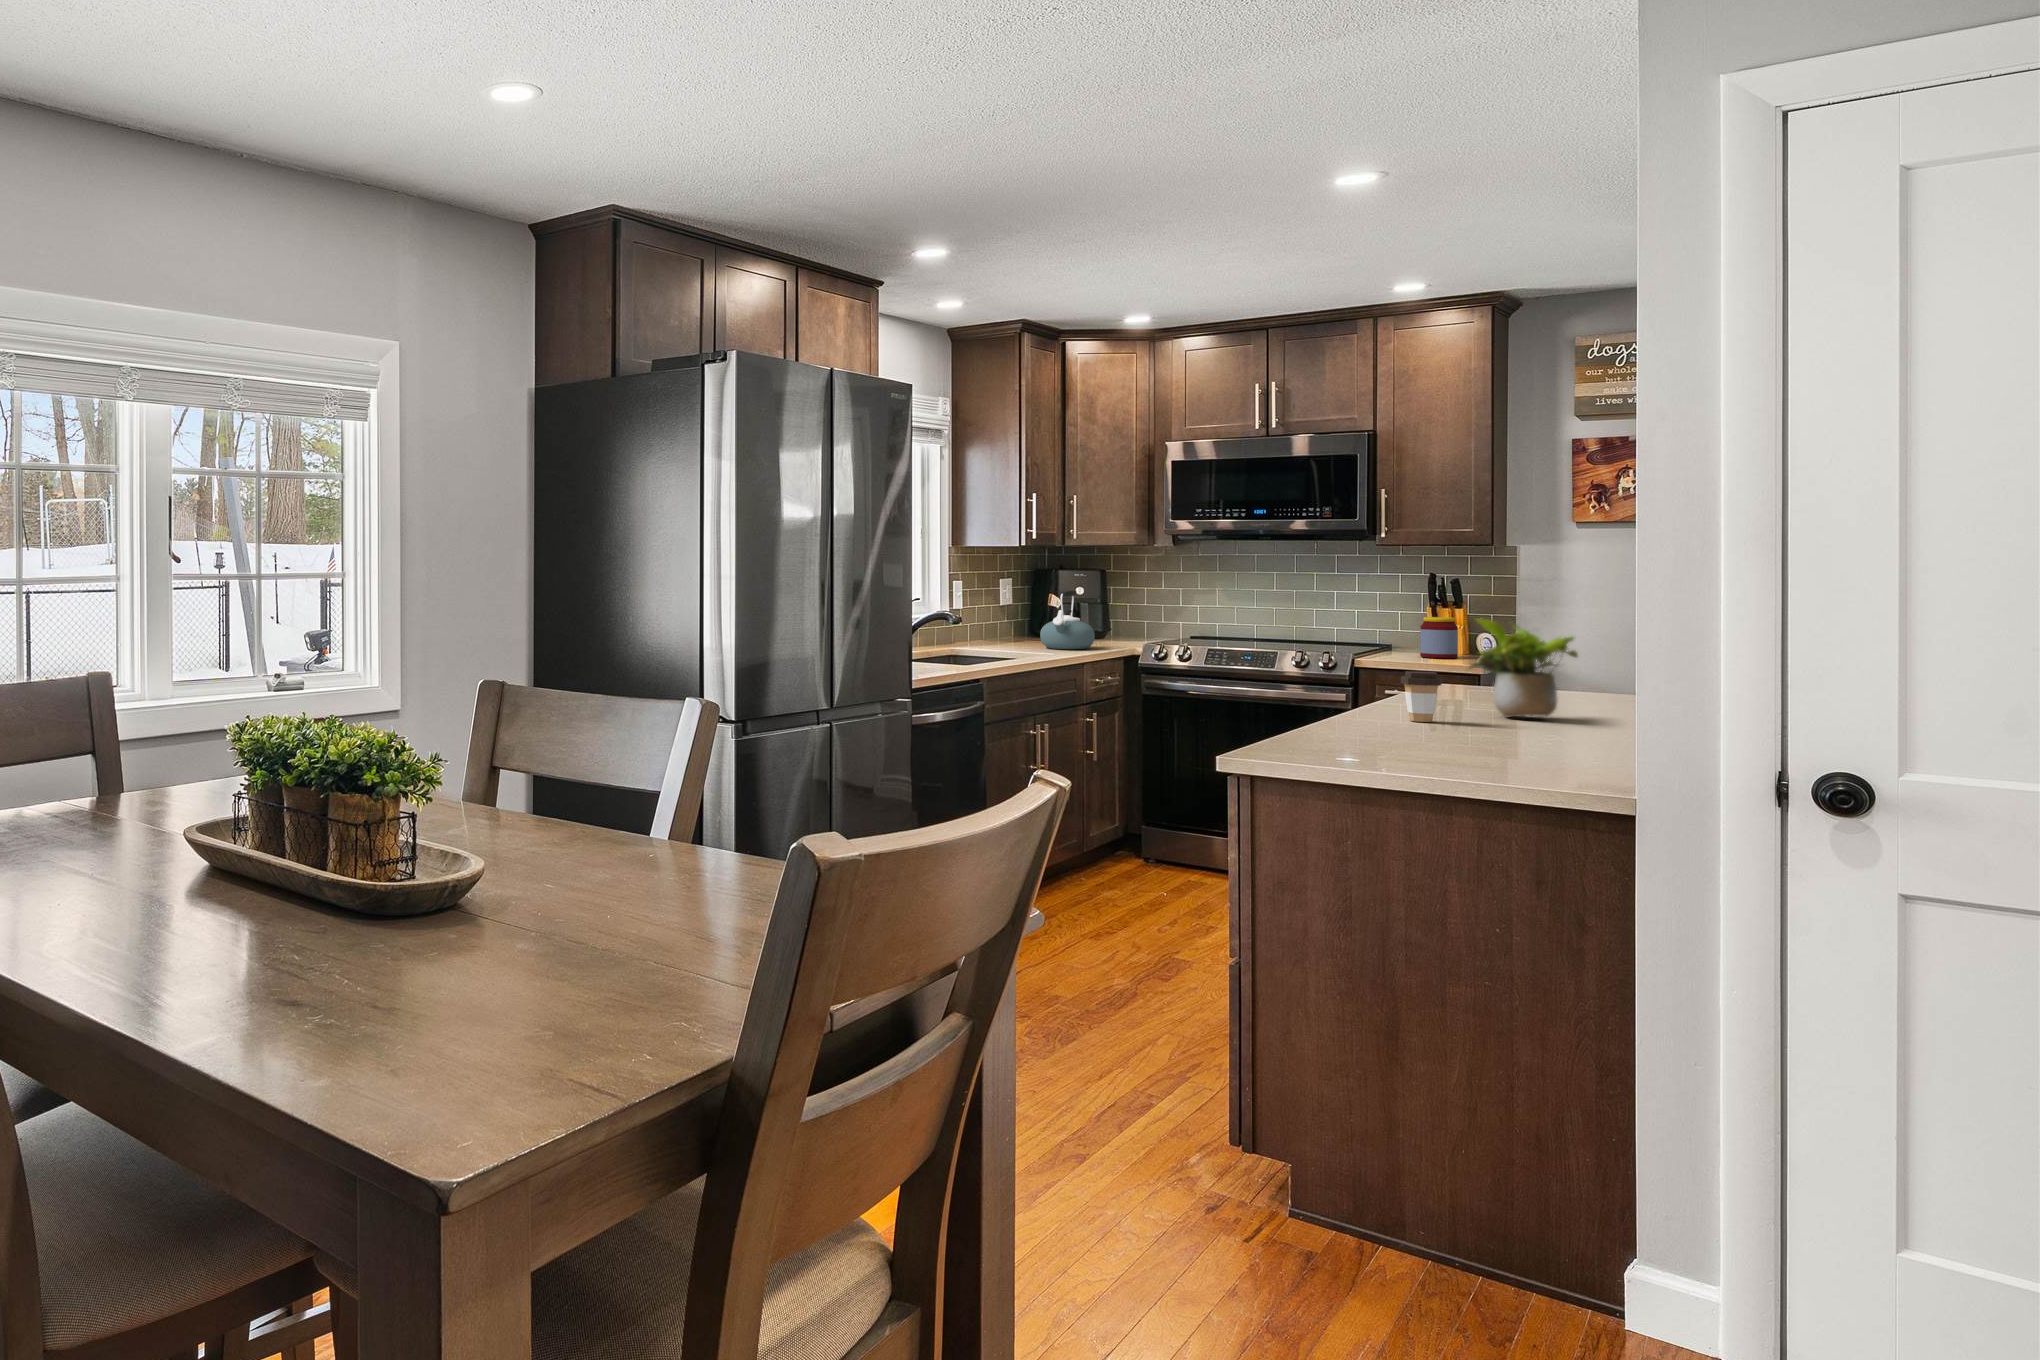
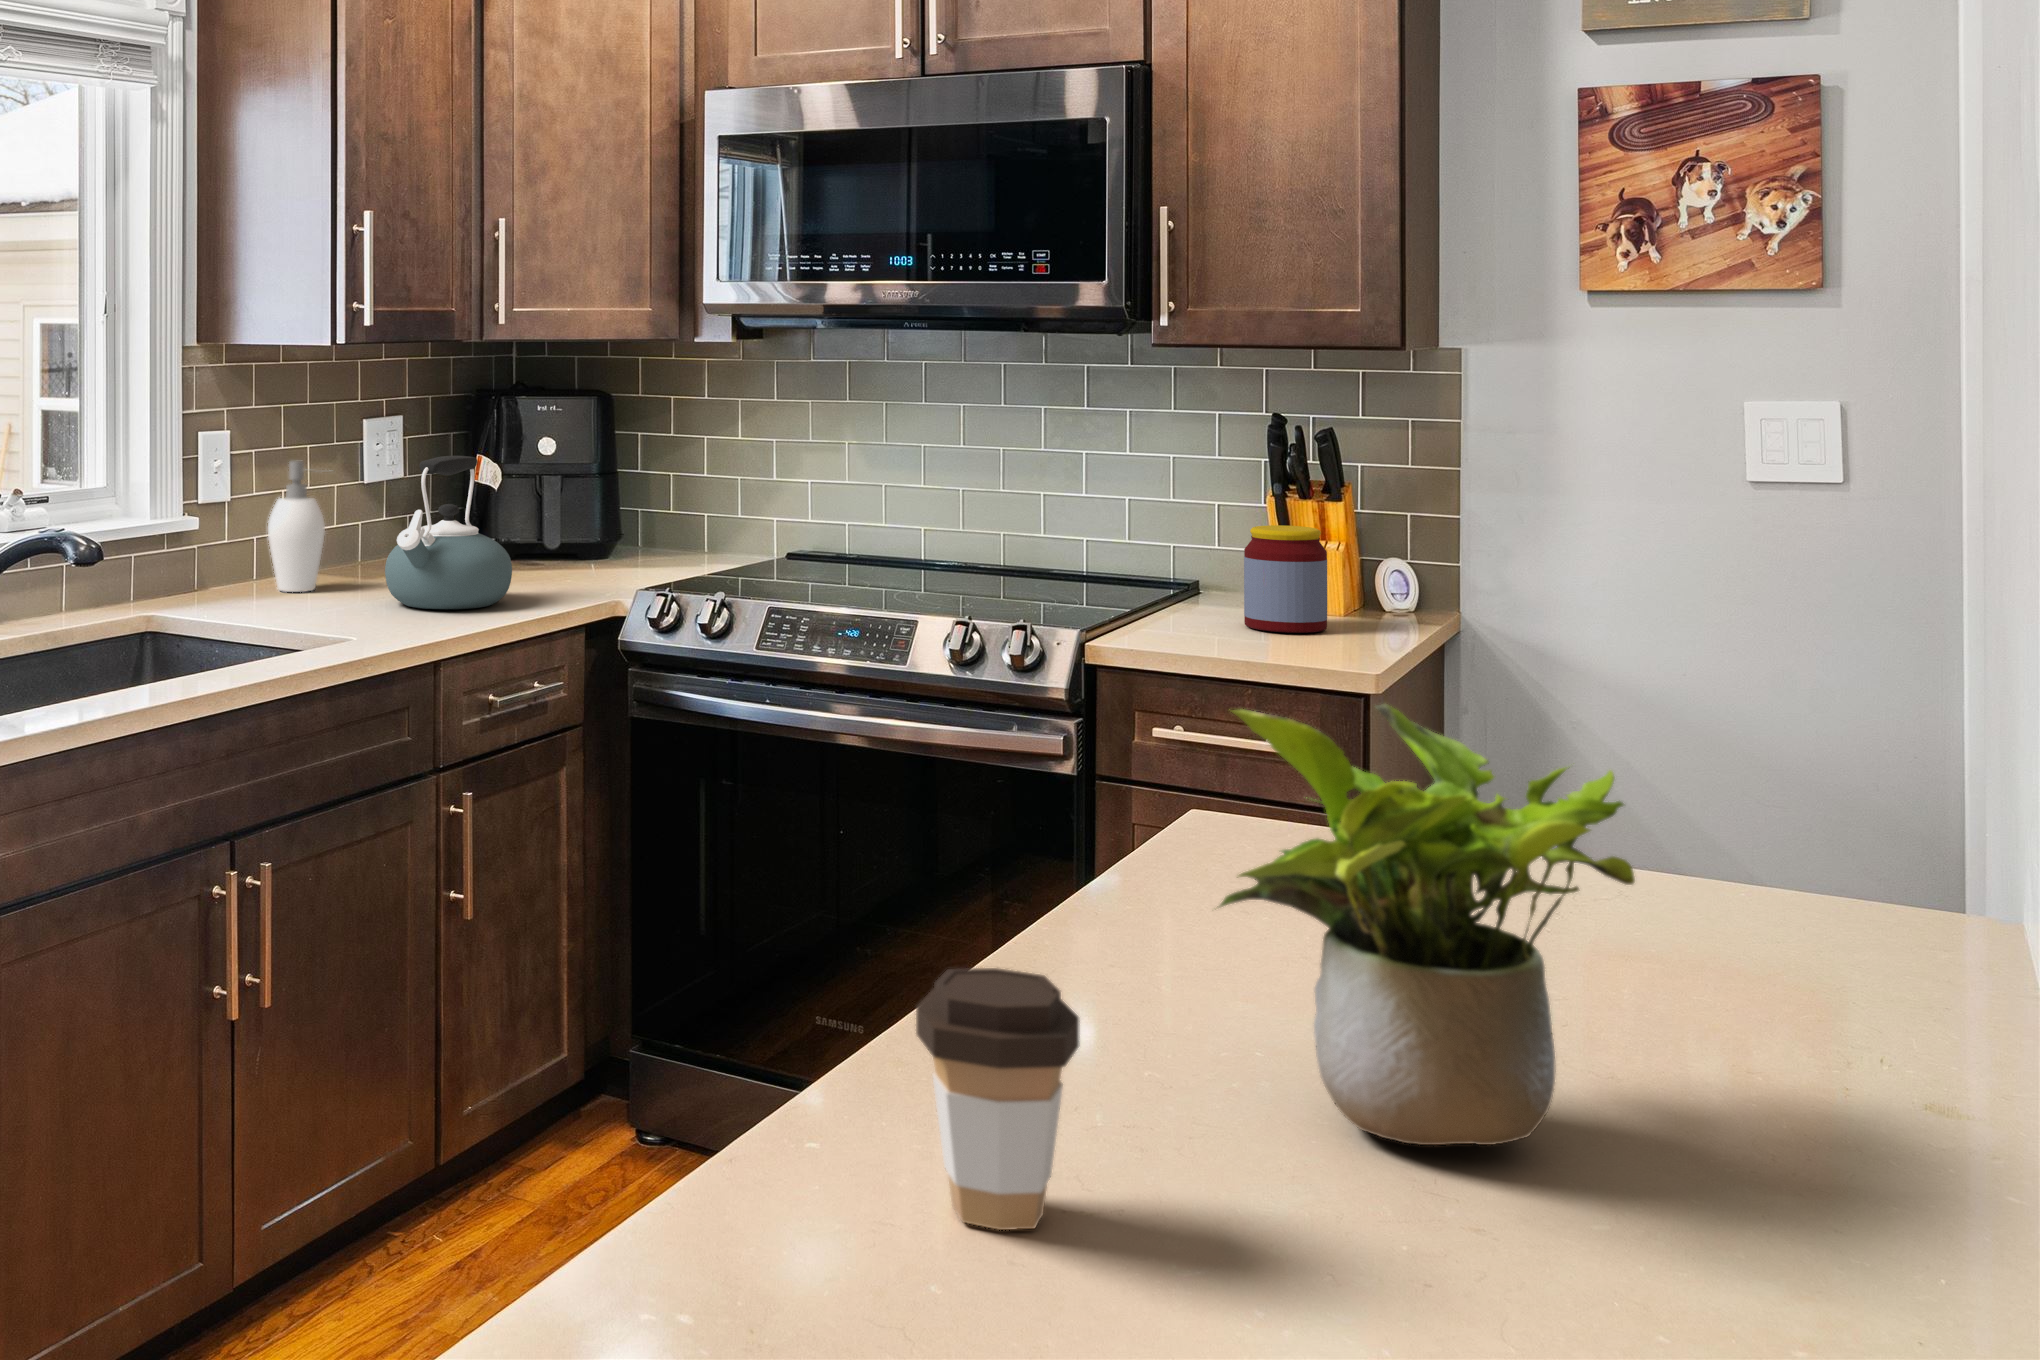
soap dispenser: none [982,593,1012,645] -> present [268,461,325,592]

